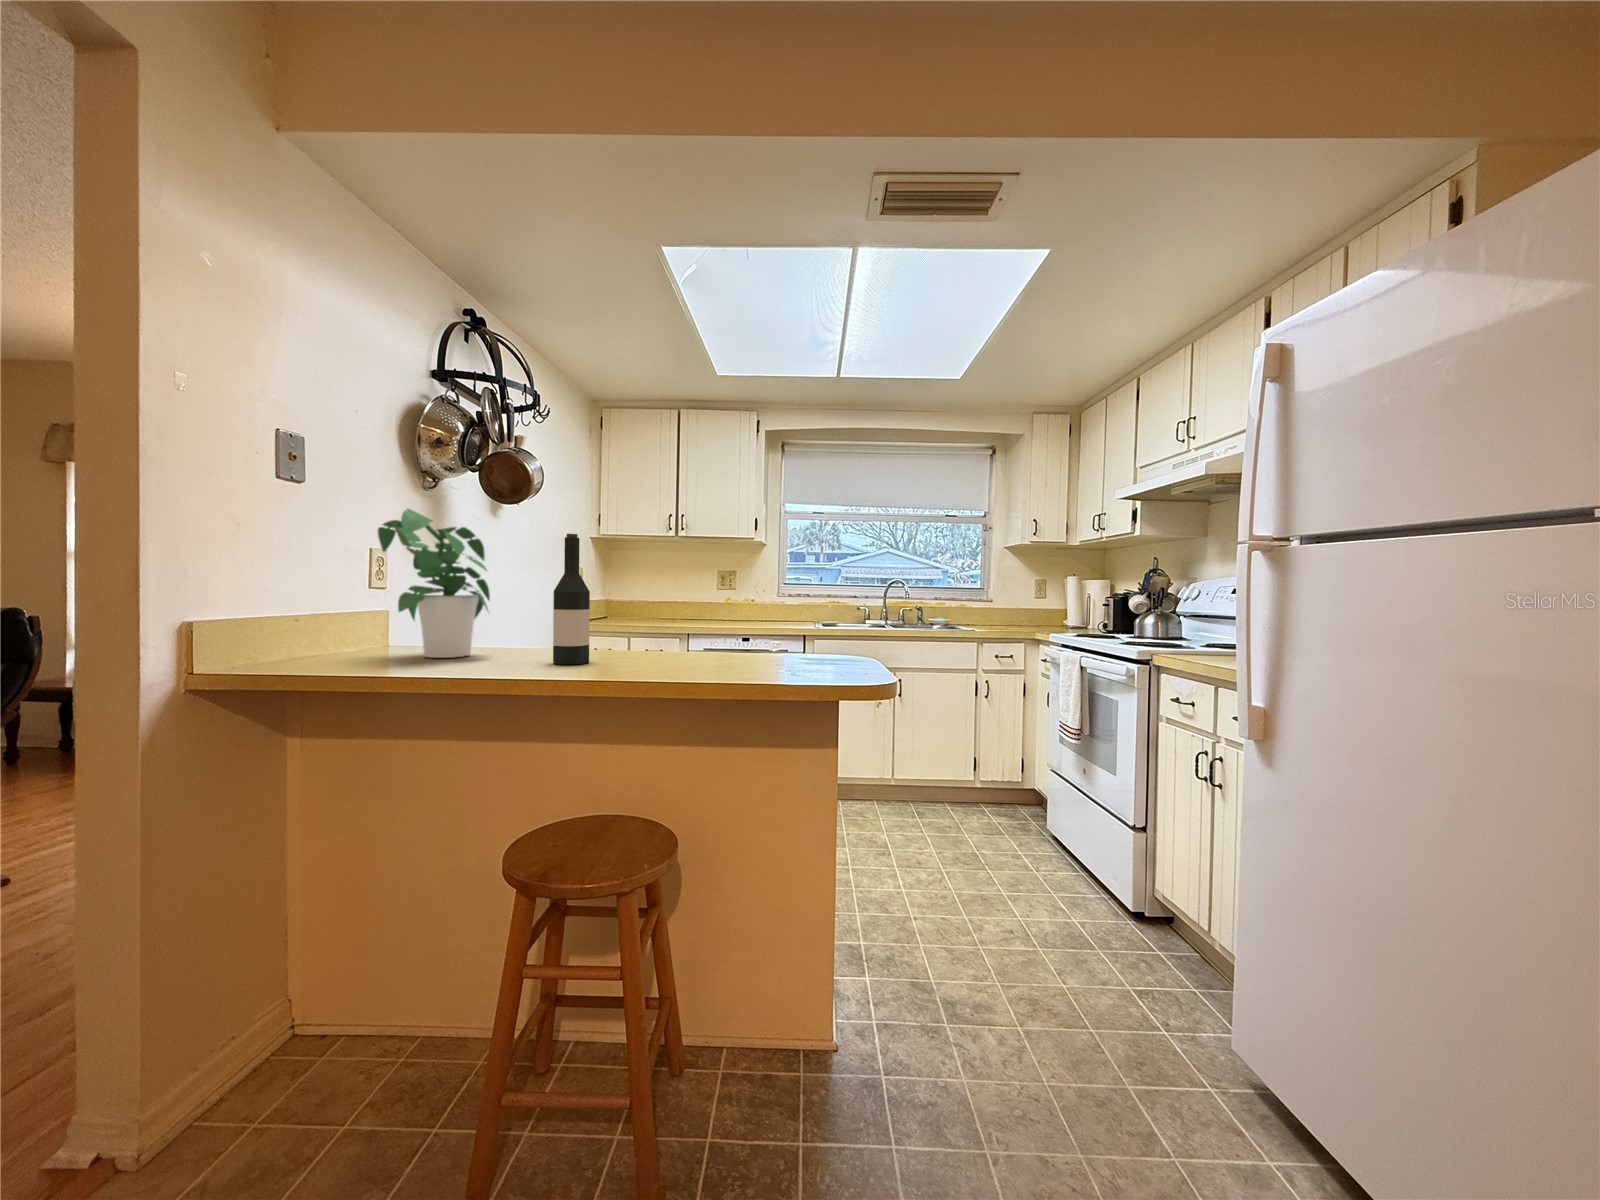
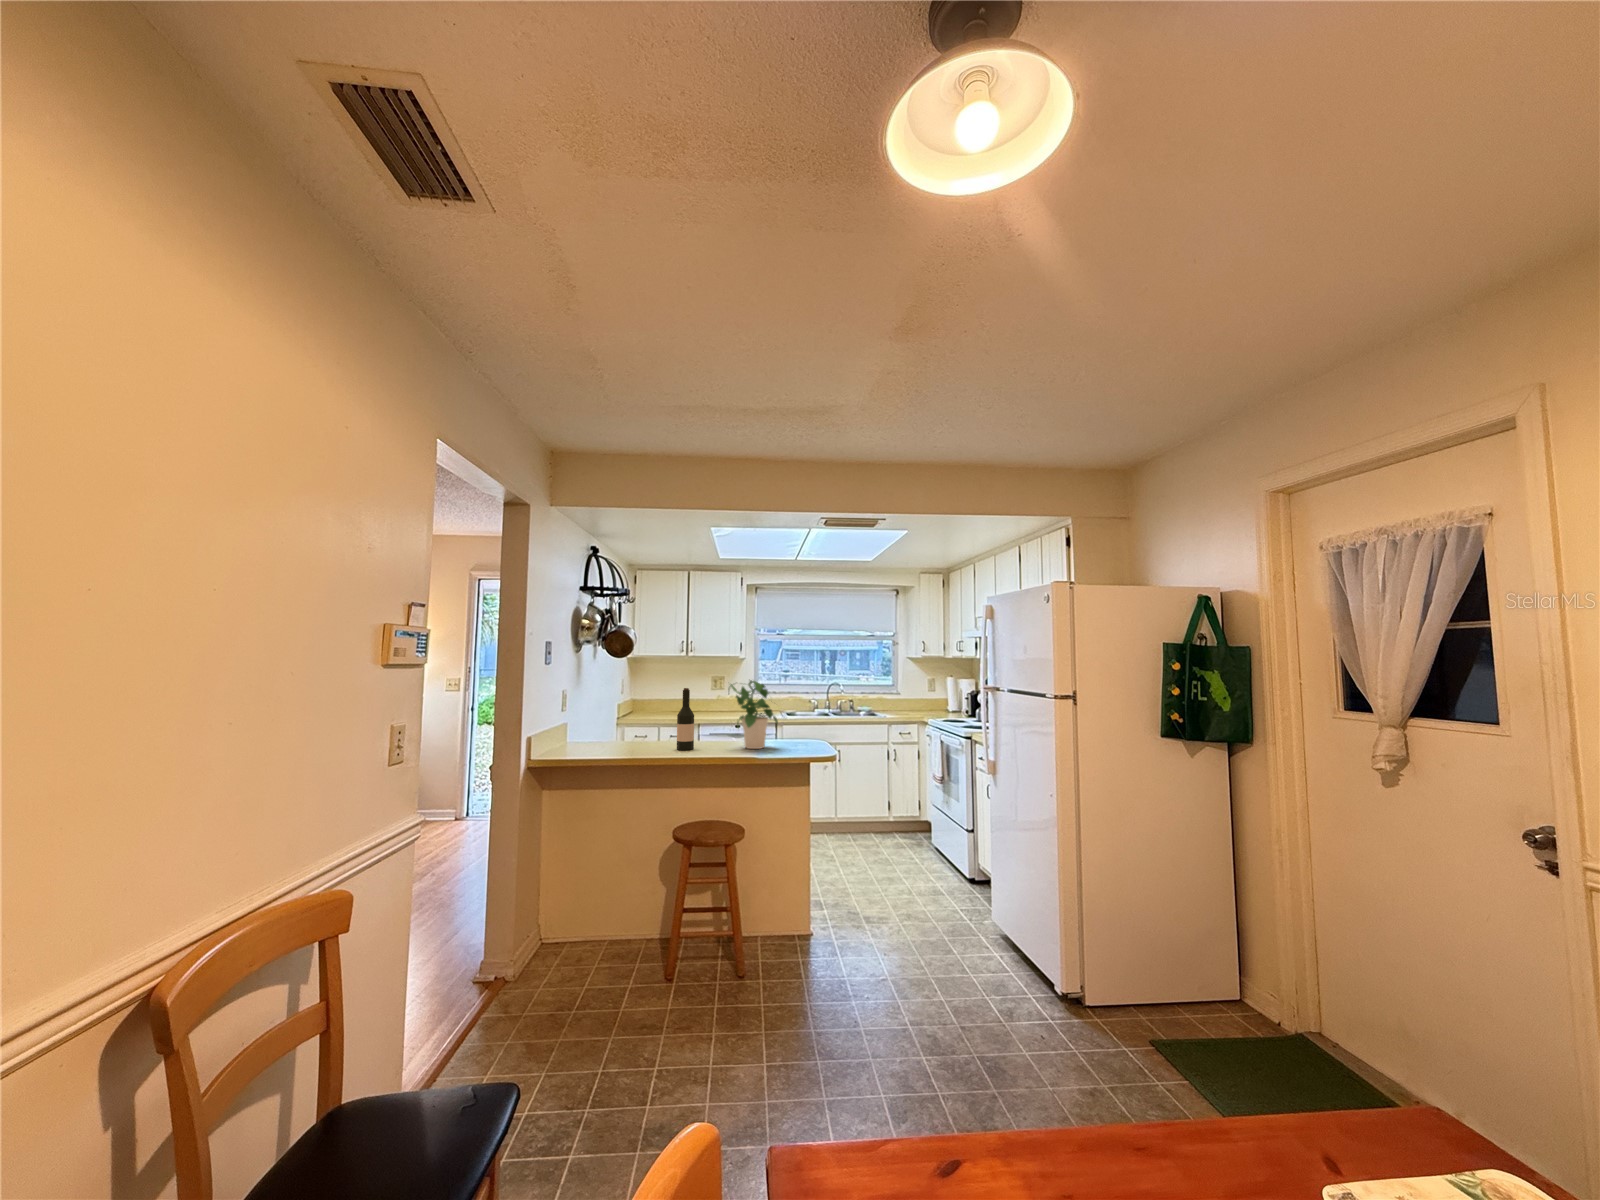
potted plant: present [378,508,490,658] -> present [728,680,778,749]

